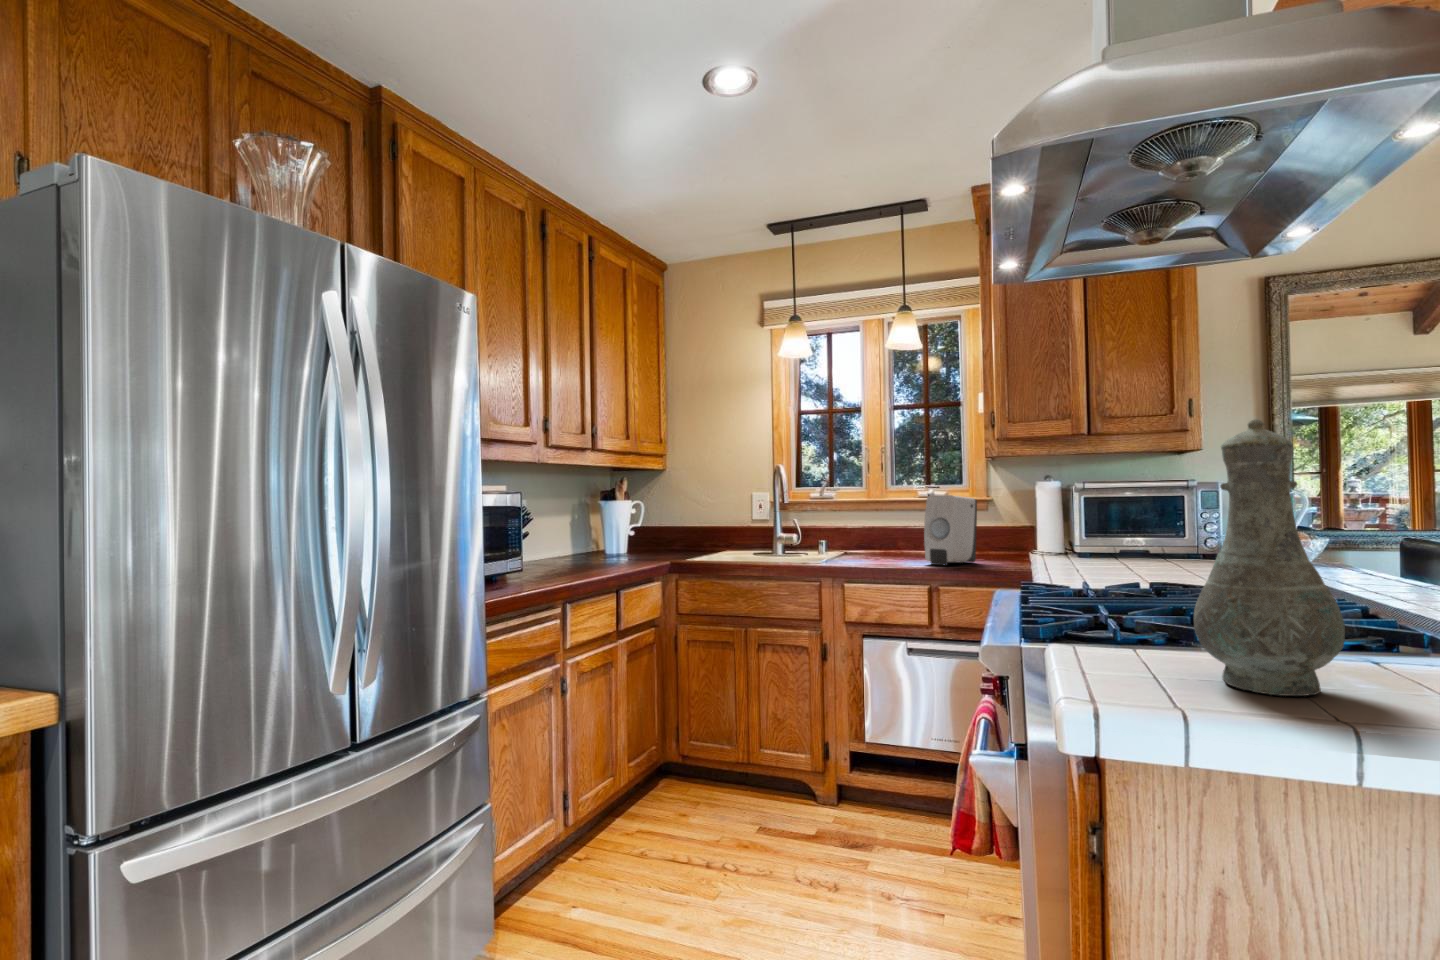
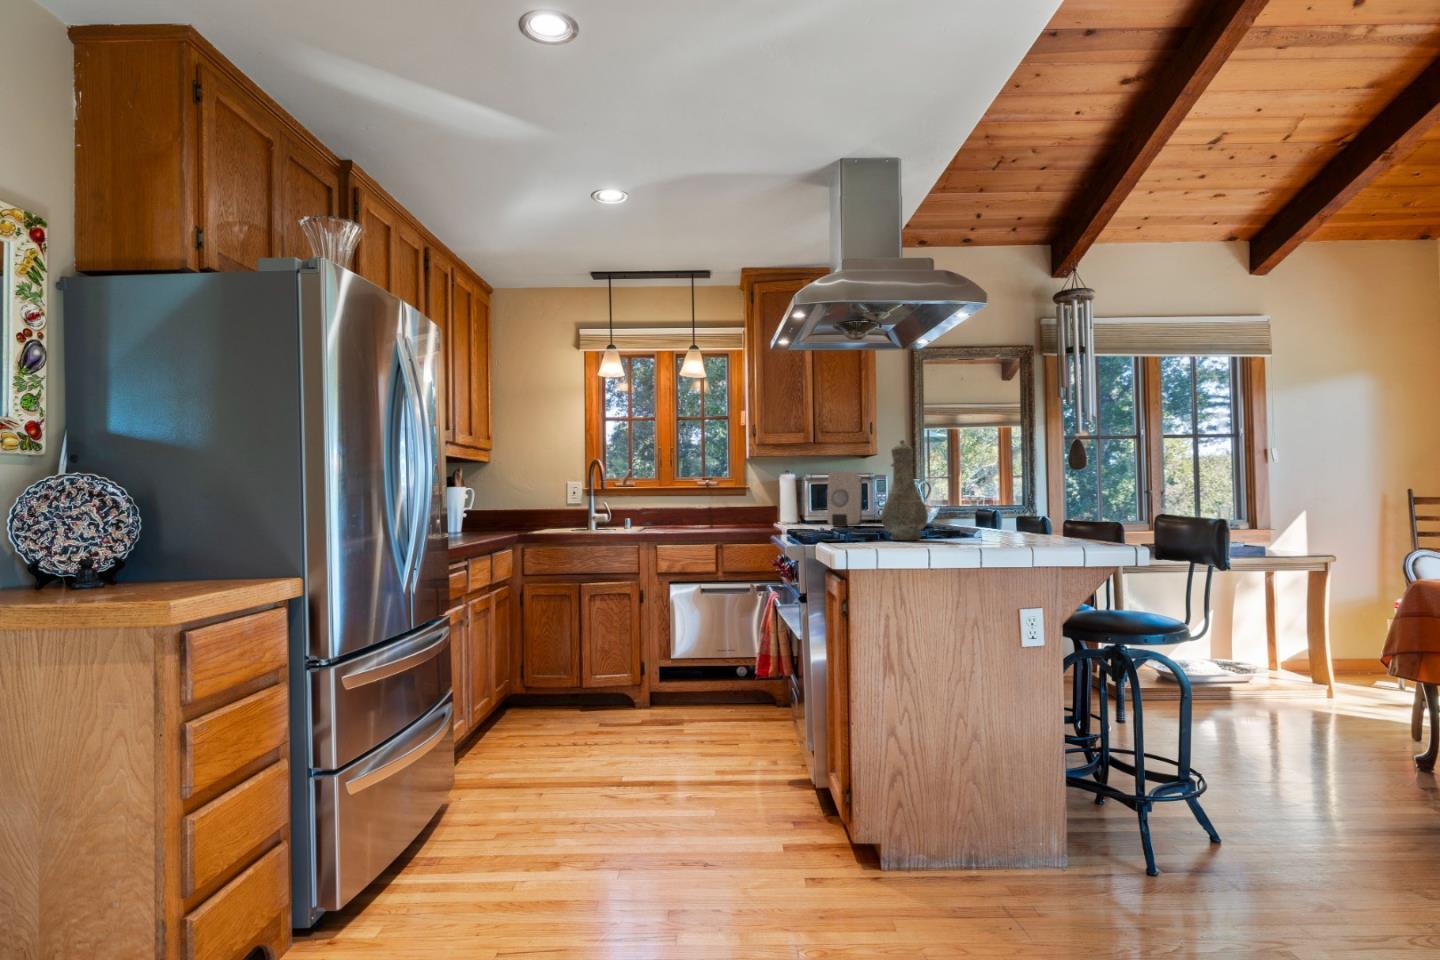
soap dispenser: present [924,495,977,565] -> present [827,472,862,527]

